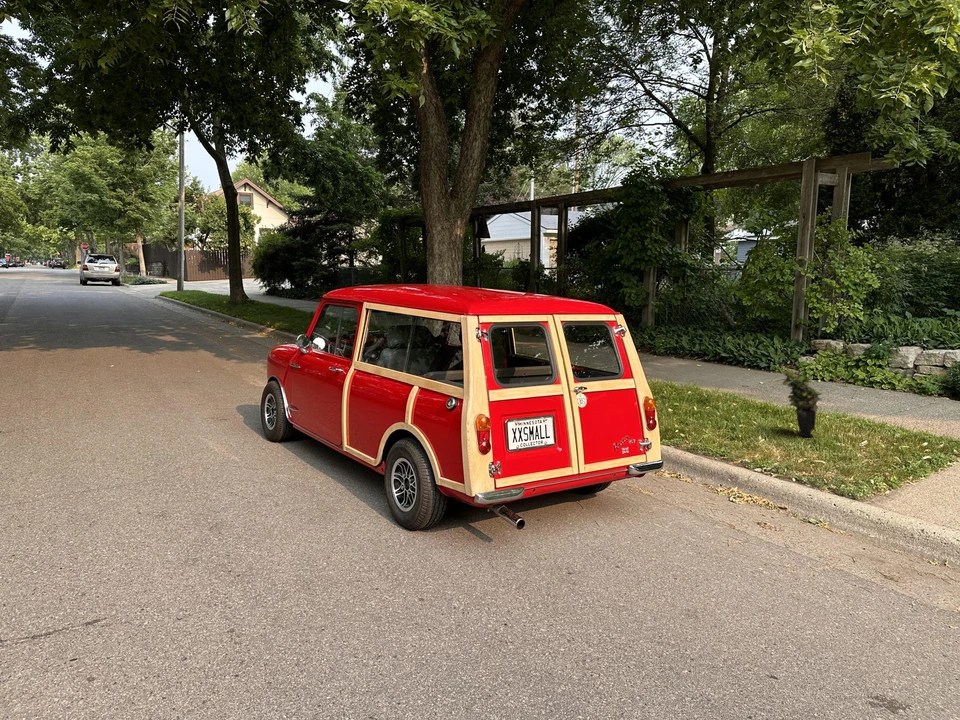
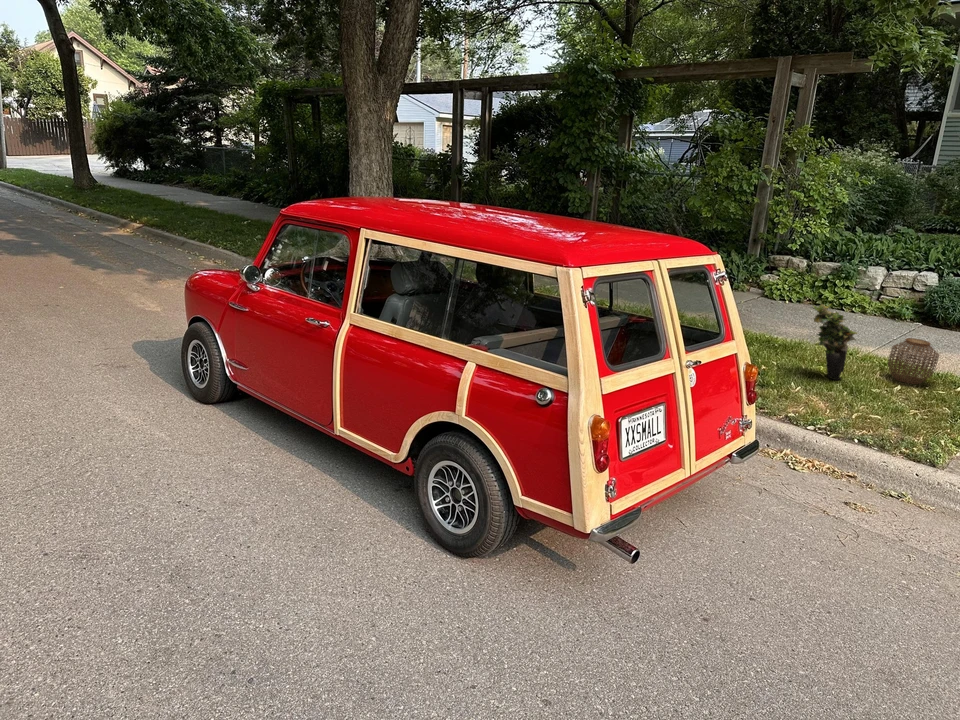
woven basket: none [862,400,907,442] -> present [888,338,939,384]

